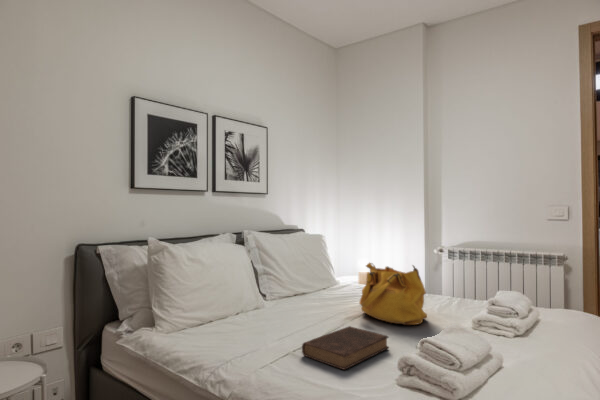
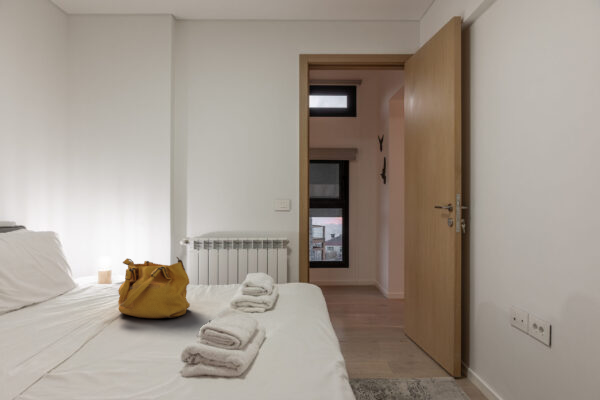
book: present [302,326,389,370] -> none [58,330,162,379]

